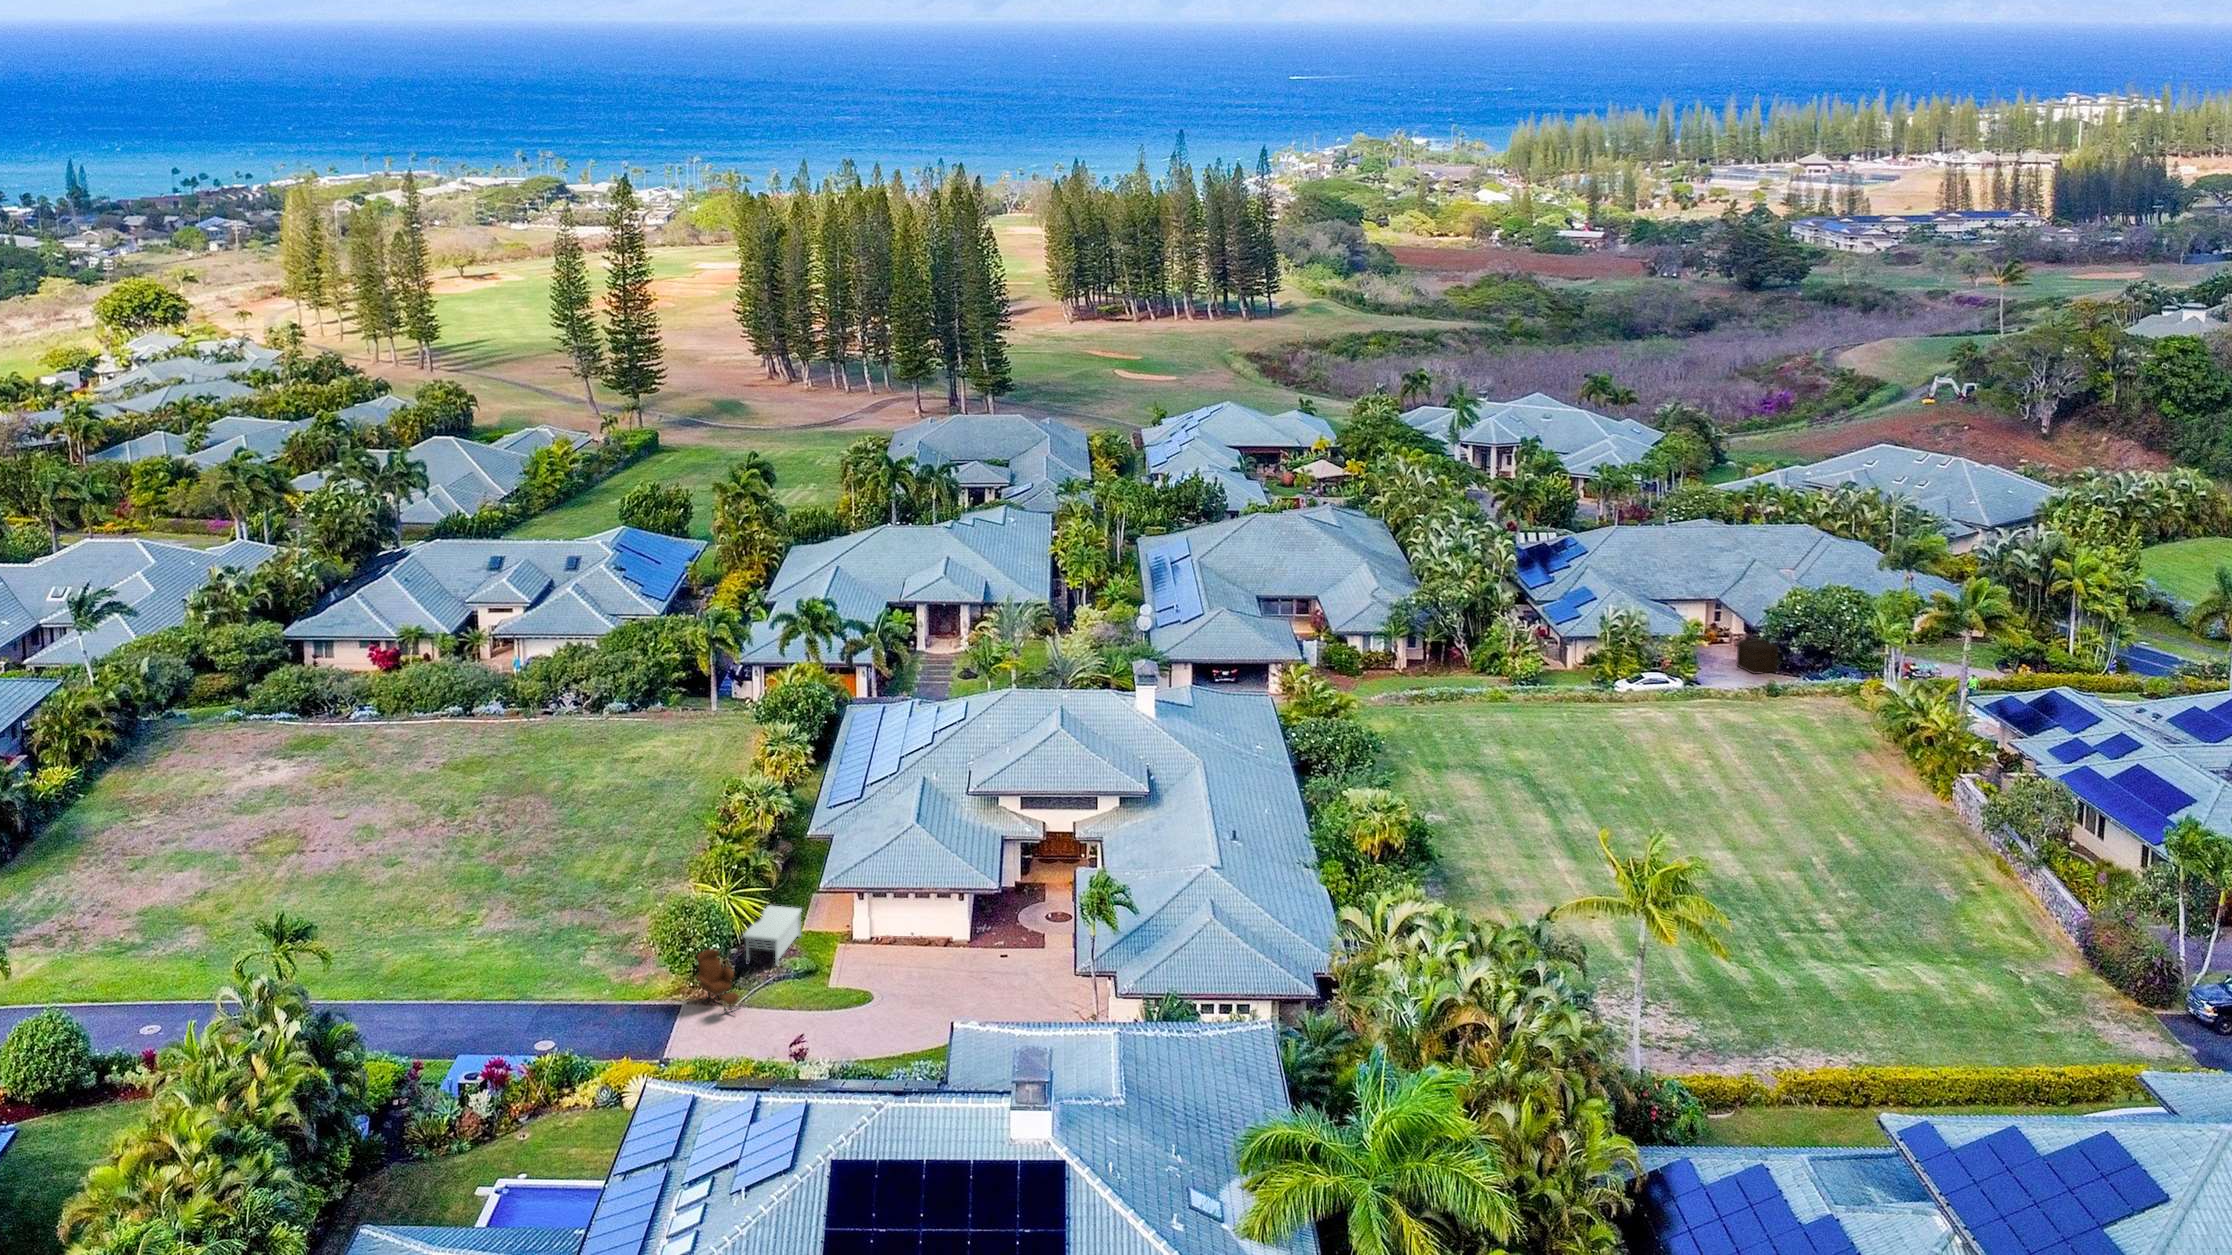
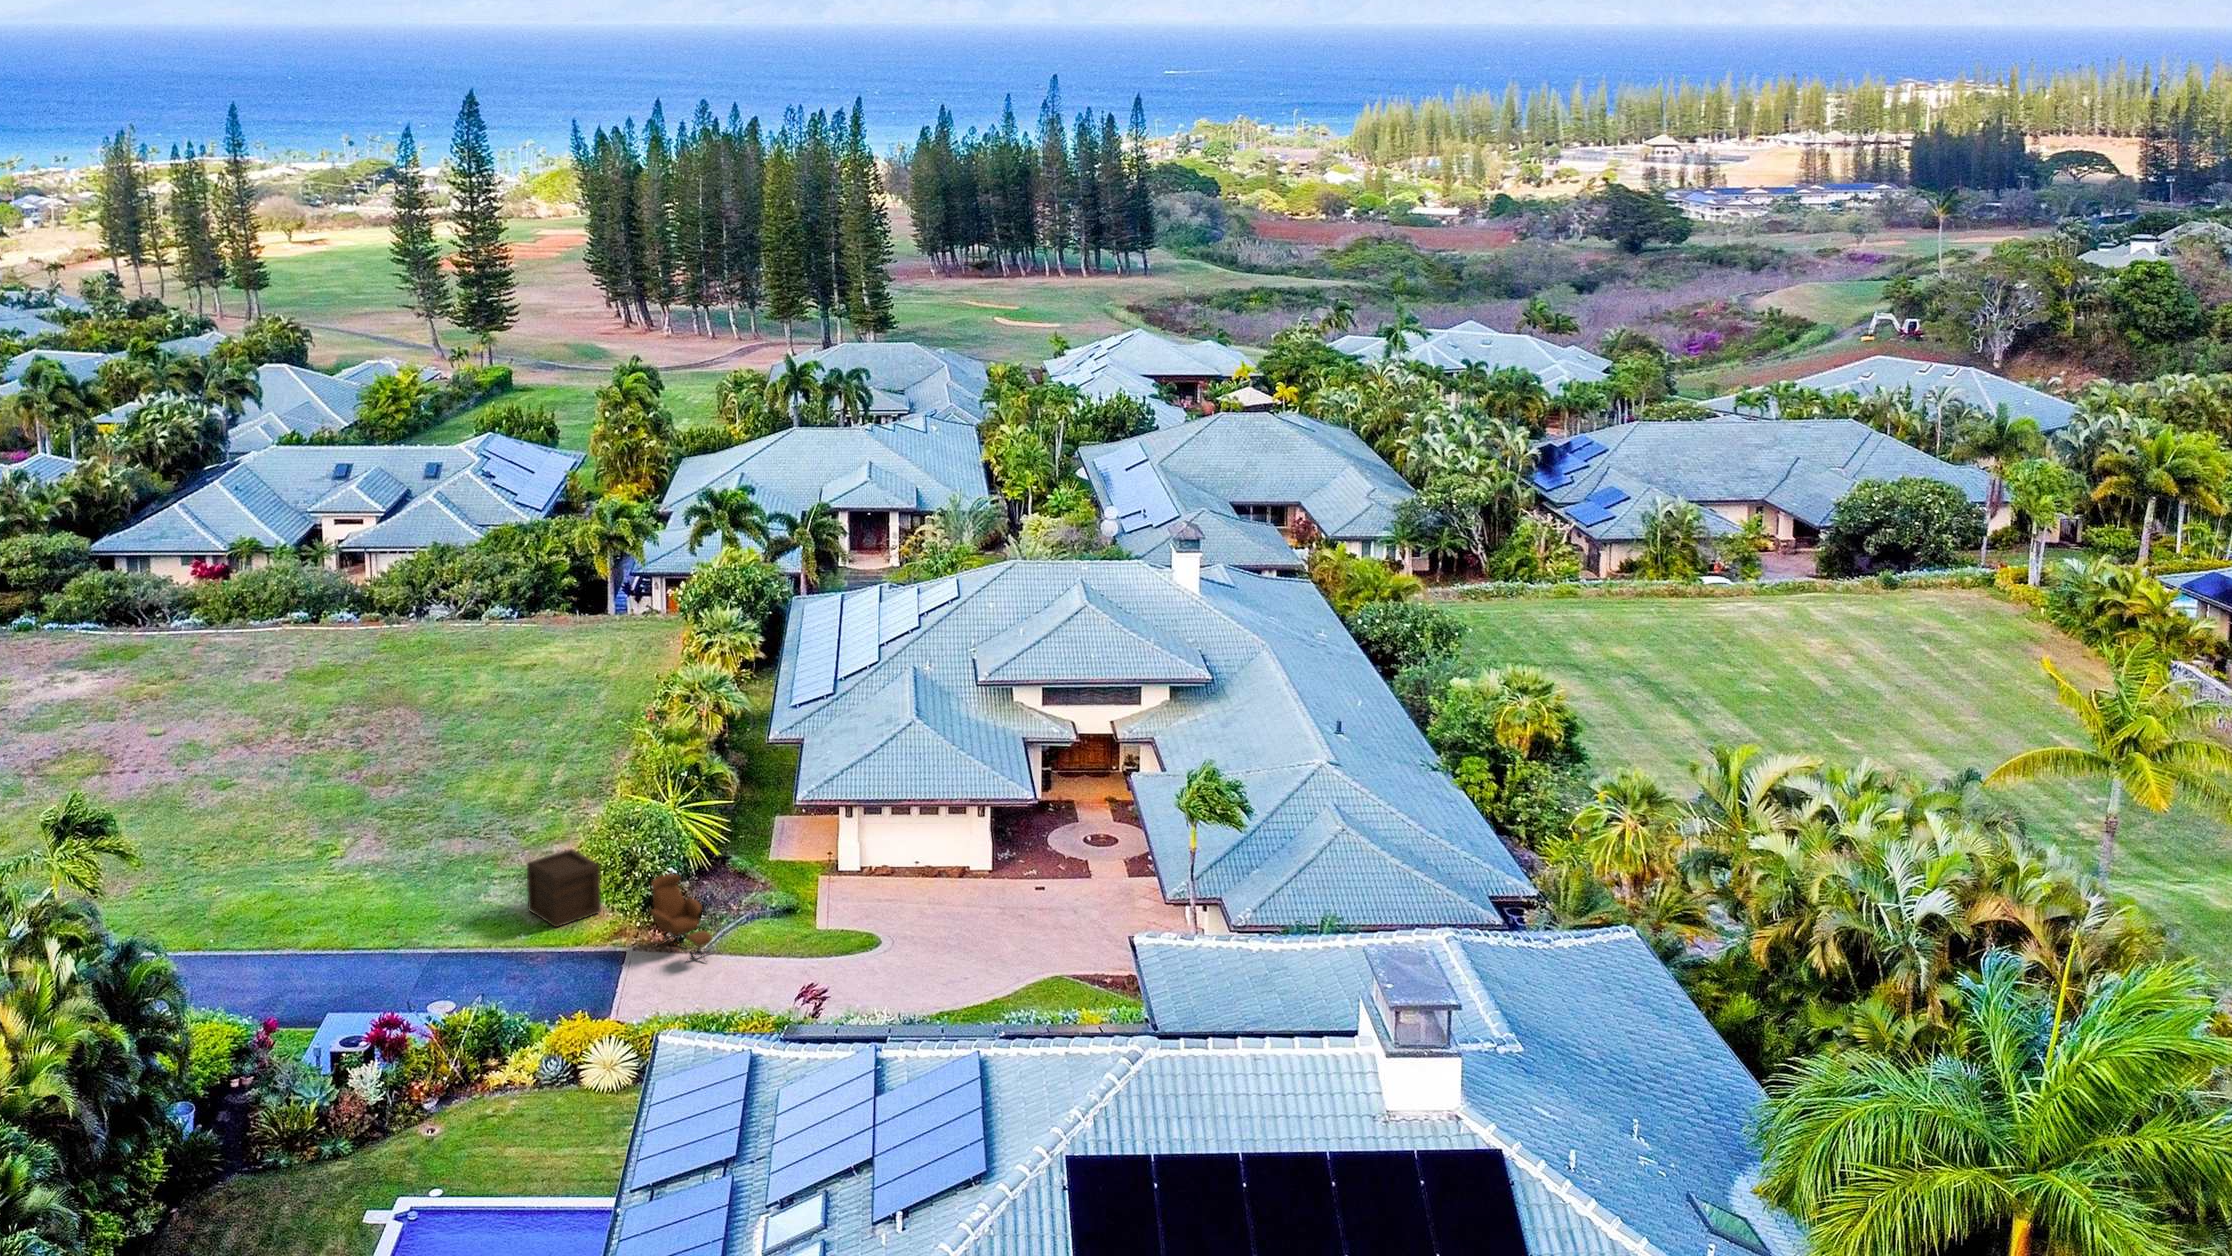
wooden crate: present [1736,639,1778,674] -> present [527,849,601,927]
storage bench: present [743,905,802,966] -> none [706,823,778,900]

